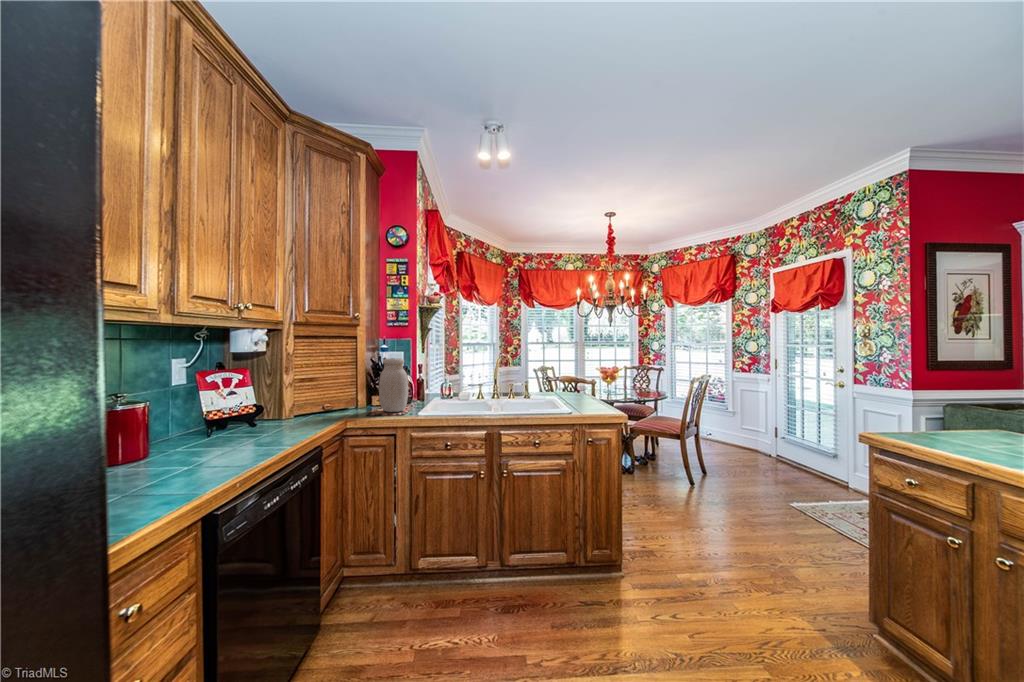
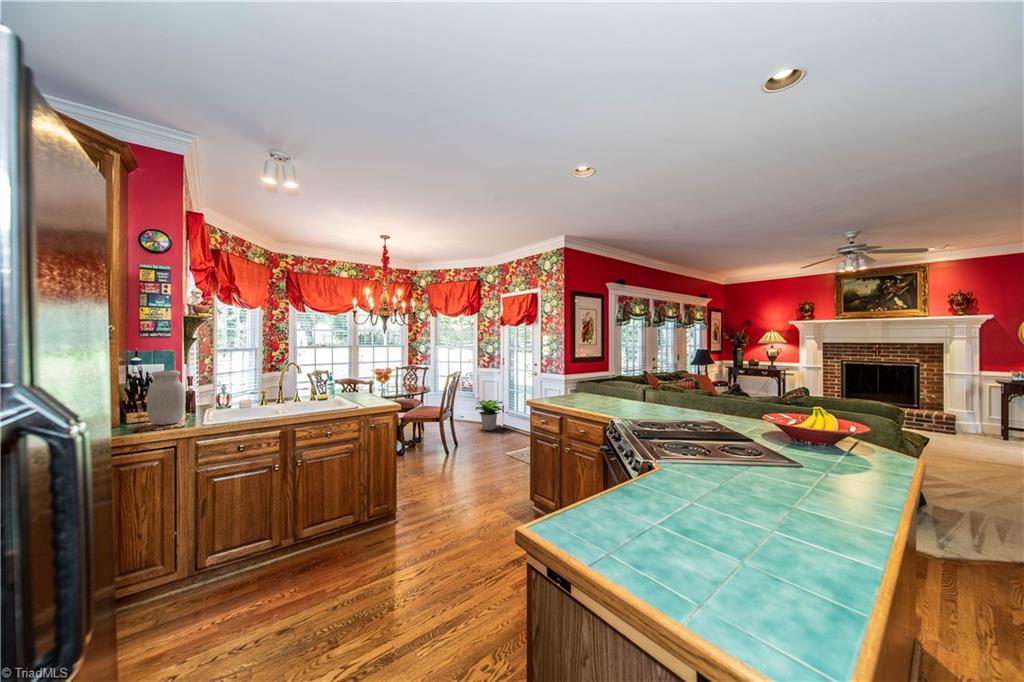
potted plant: none [728,416,779,458] -> present [475,400,503,430]

